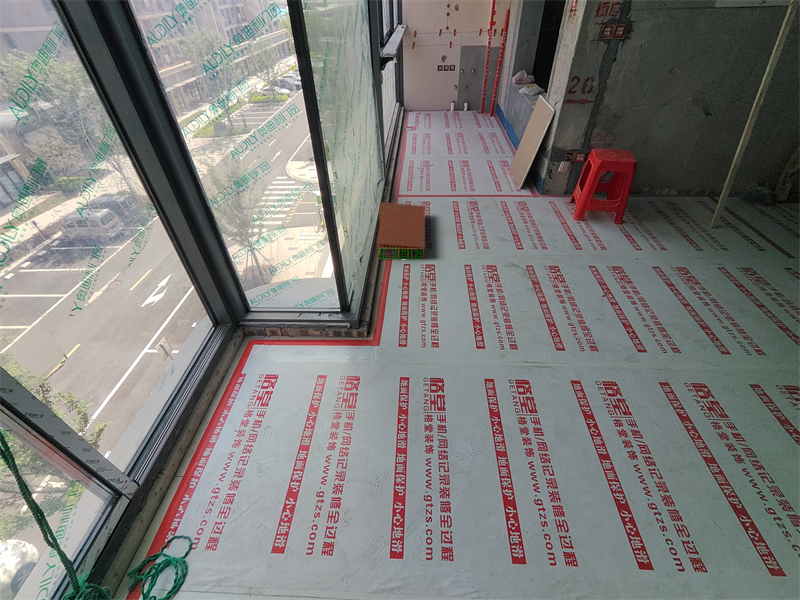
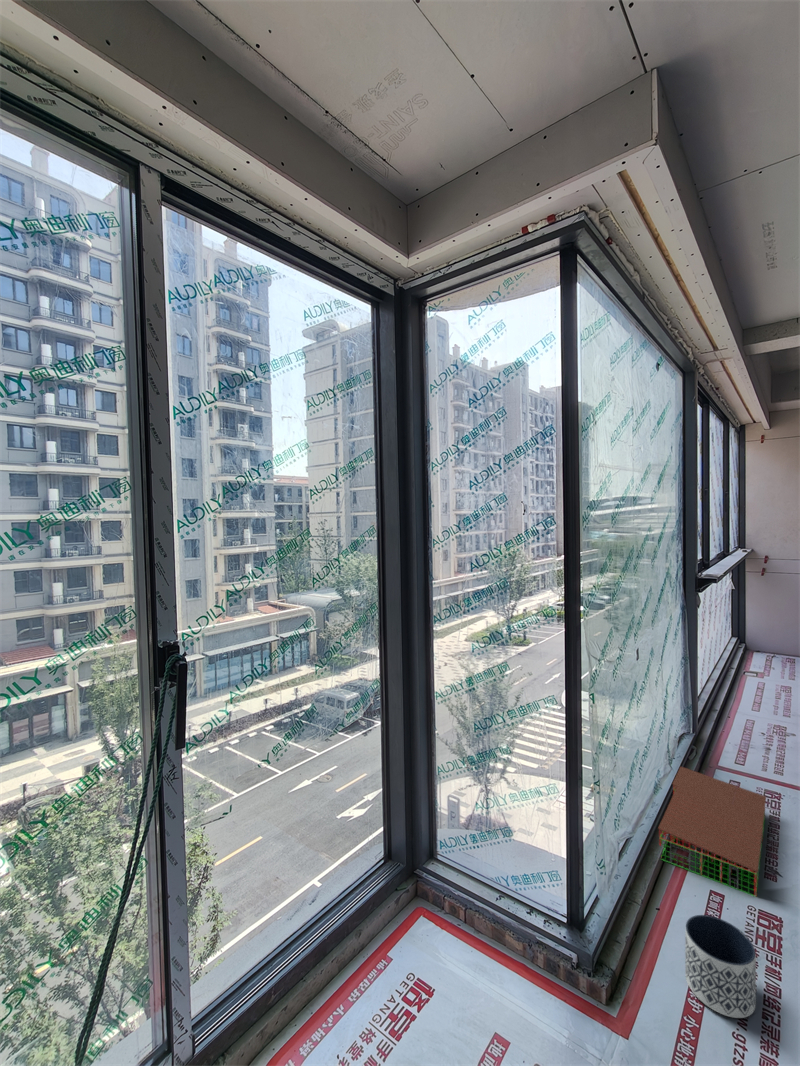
planter: none [399,277,429,316] -> present [685,915,756,1018]

